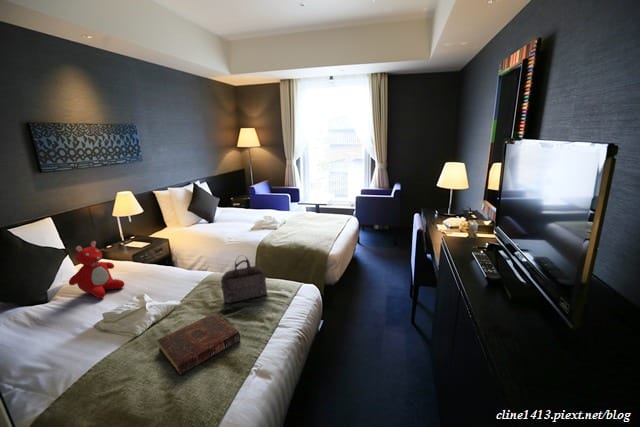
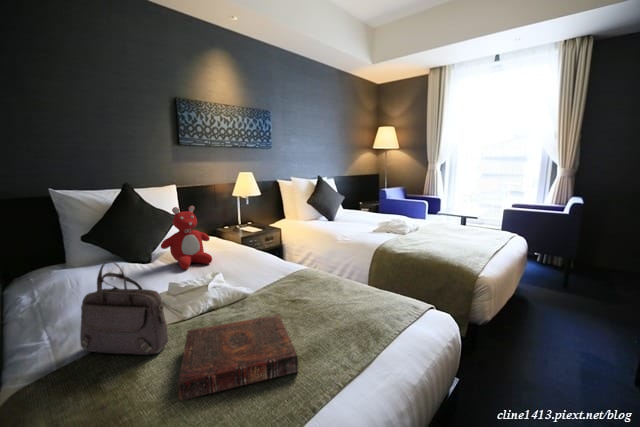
handbag: present [221,258,267,303] -> present [80,262,168,355]

